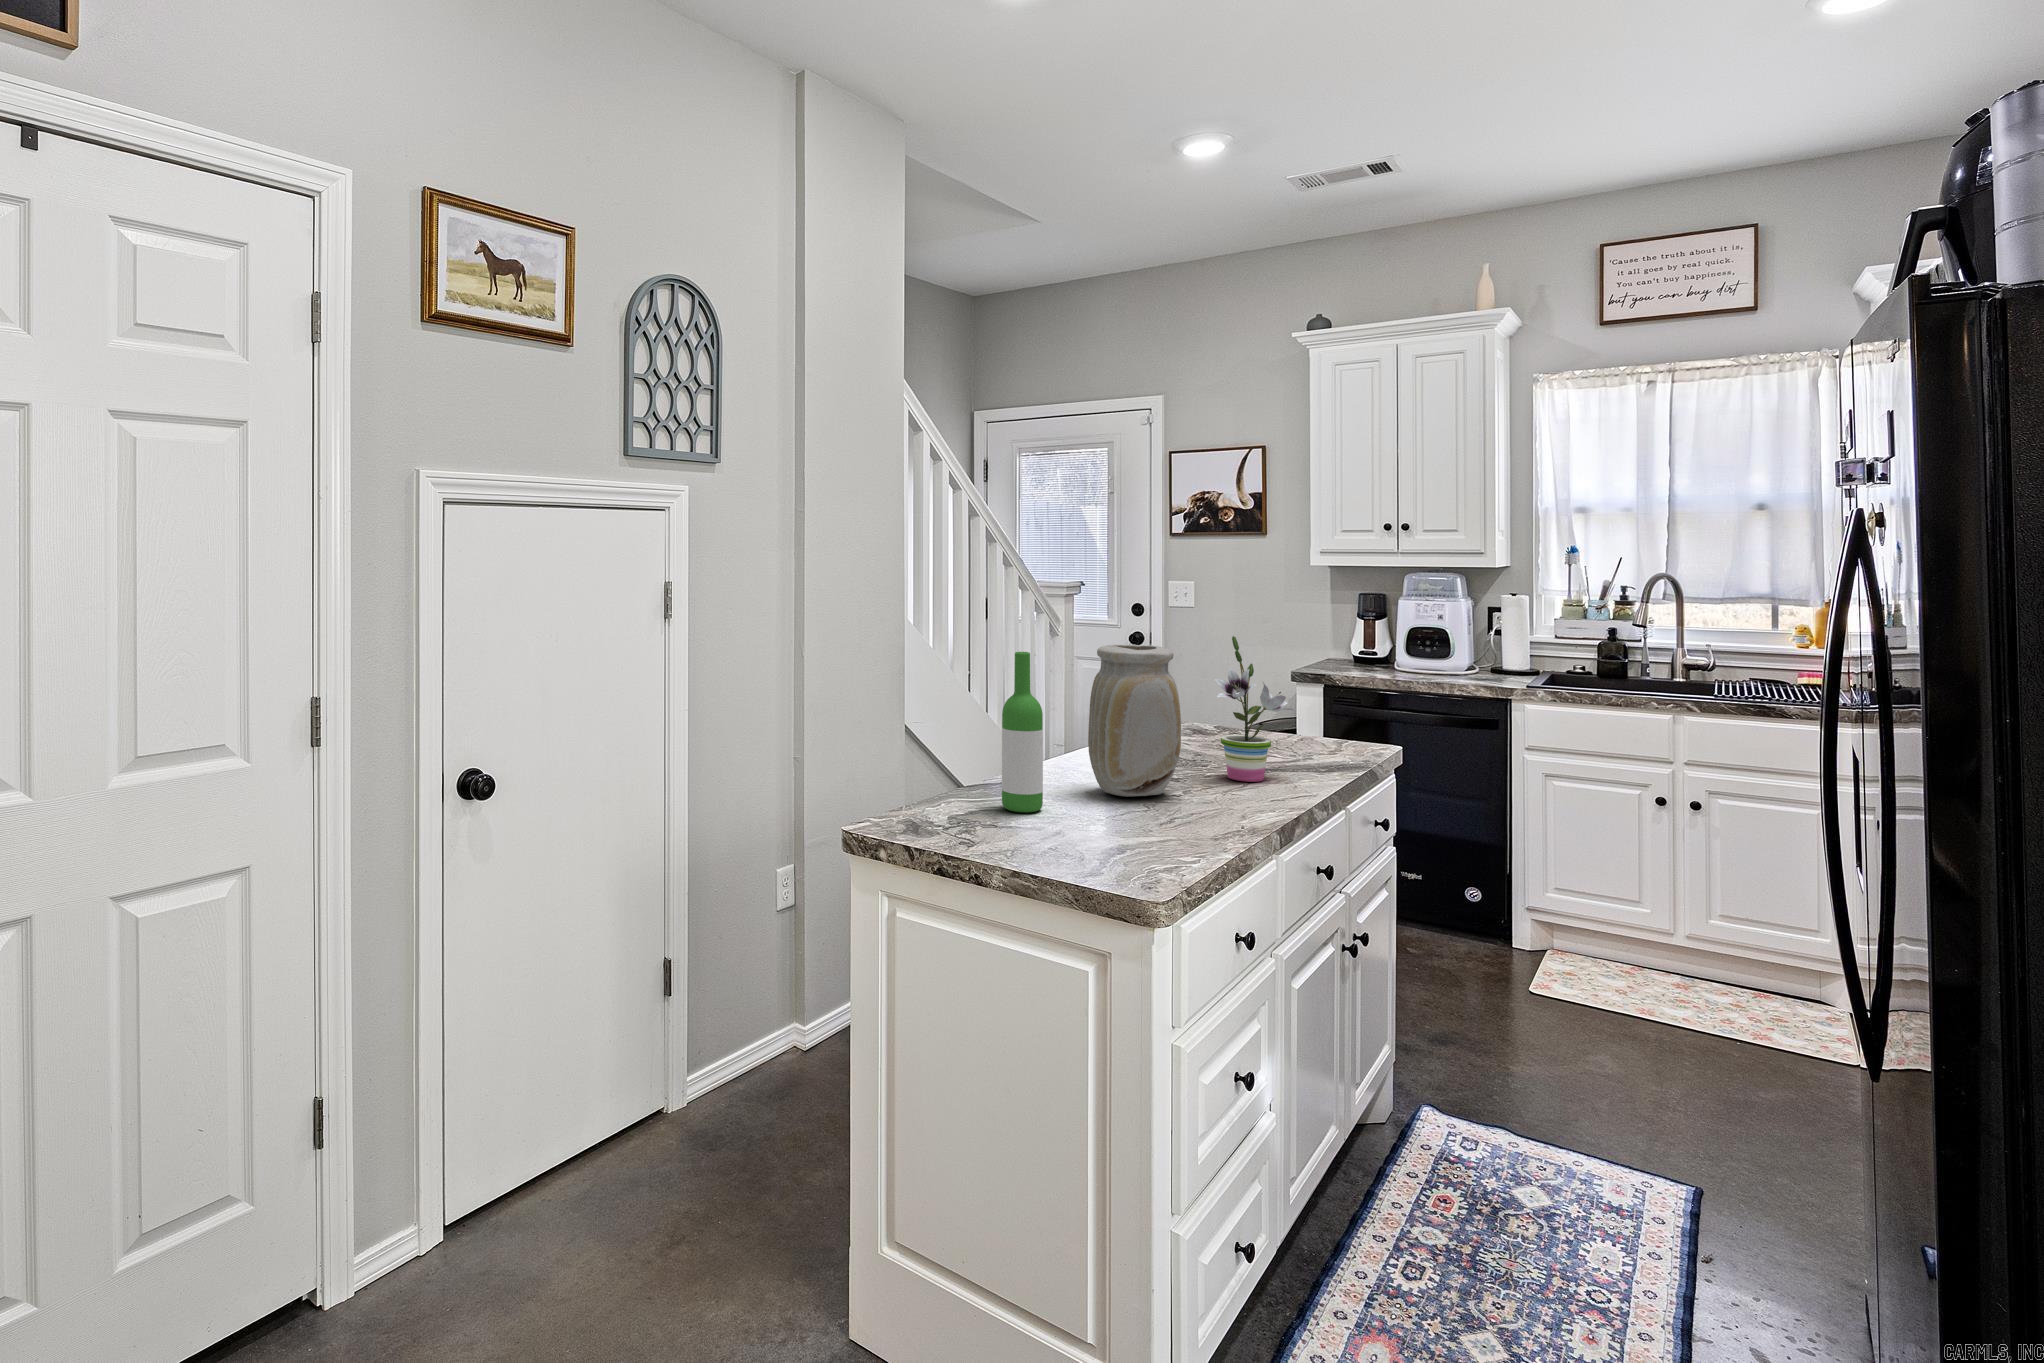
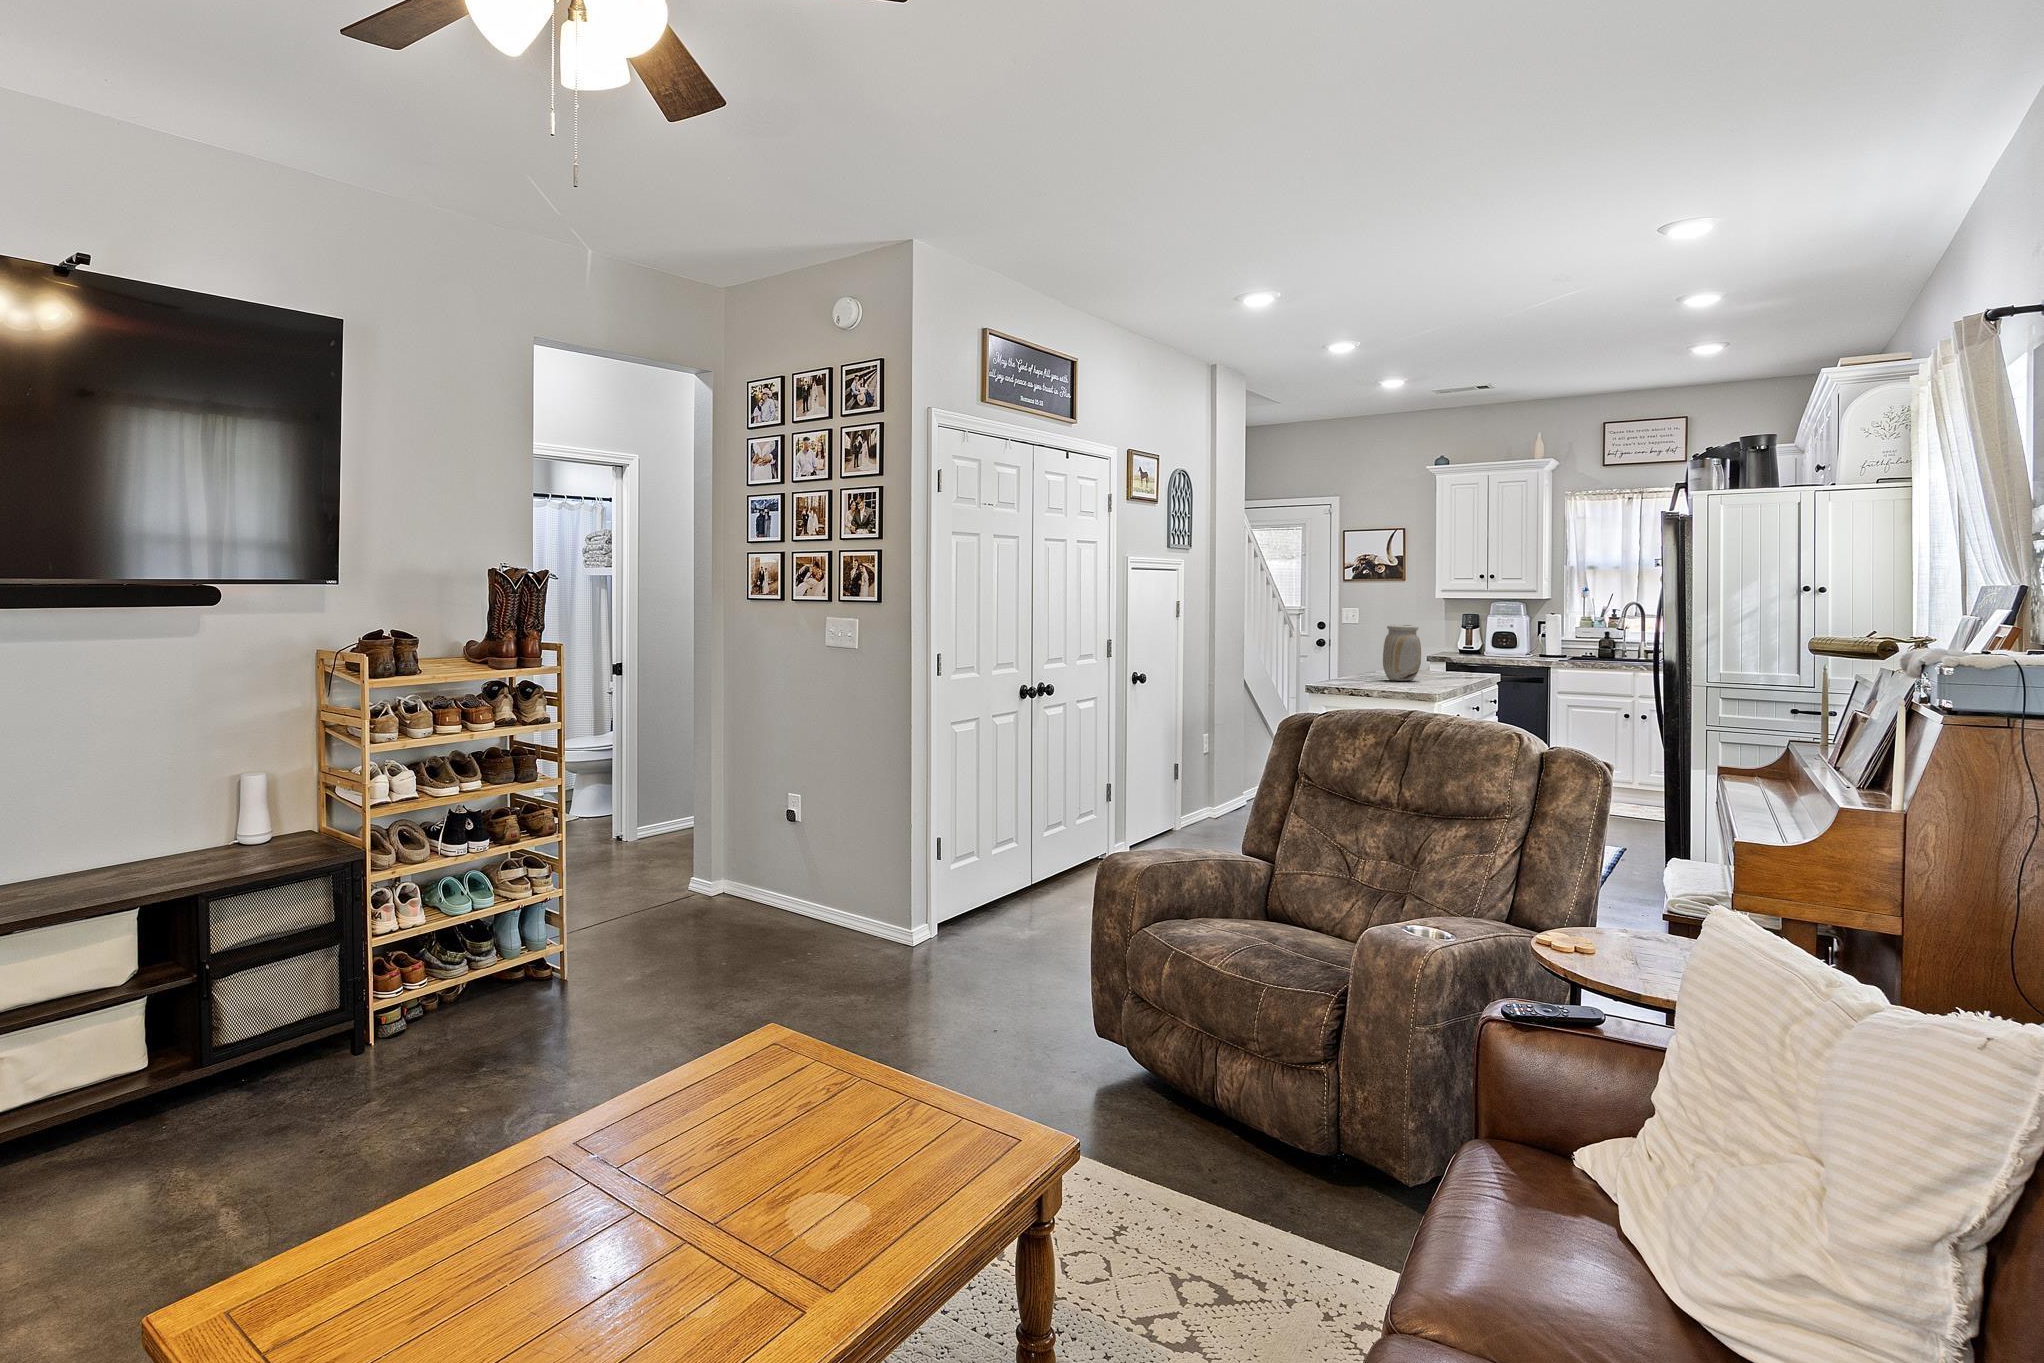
potted plant: present [1214,636,1294,782] -> none [1429,623,1463,679]
wine bottle: present [1002,652,1043,812] -> none [1356,626,1373,683]

